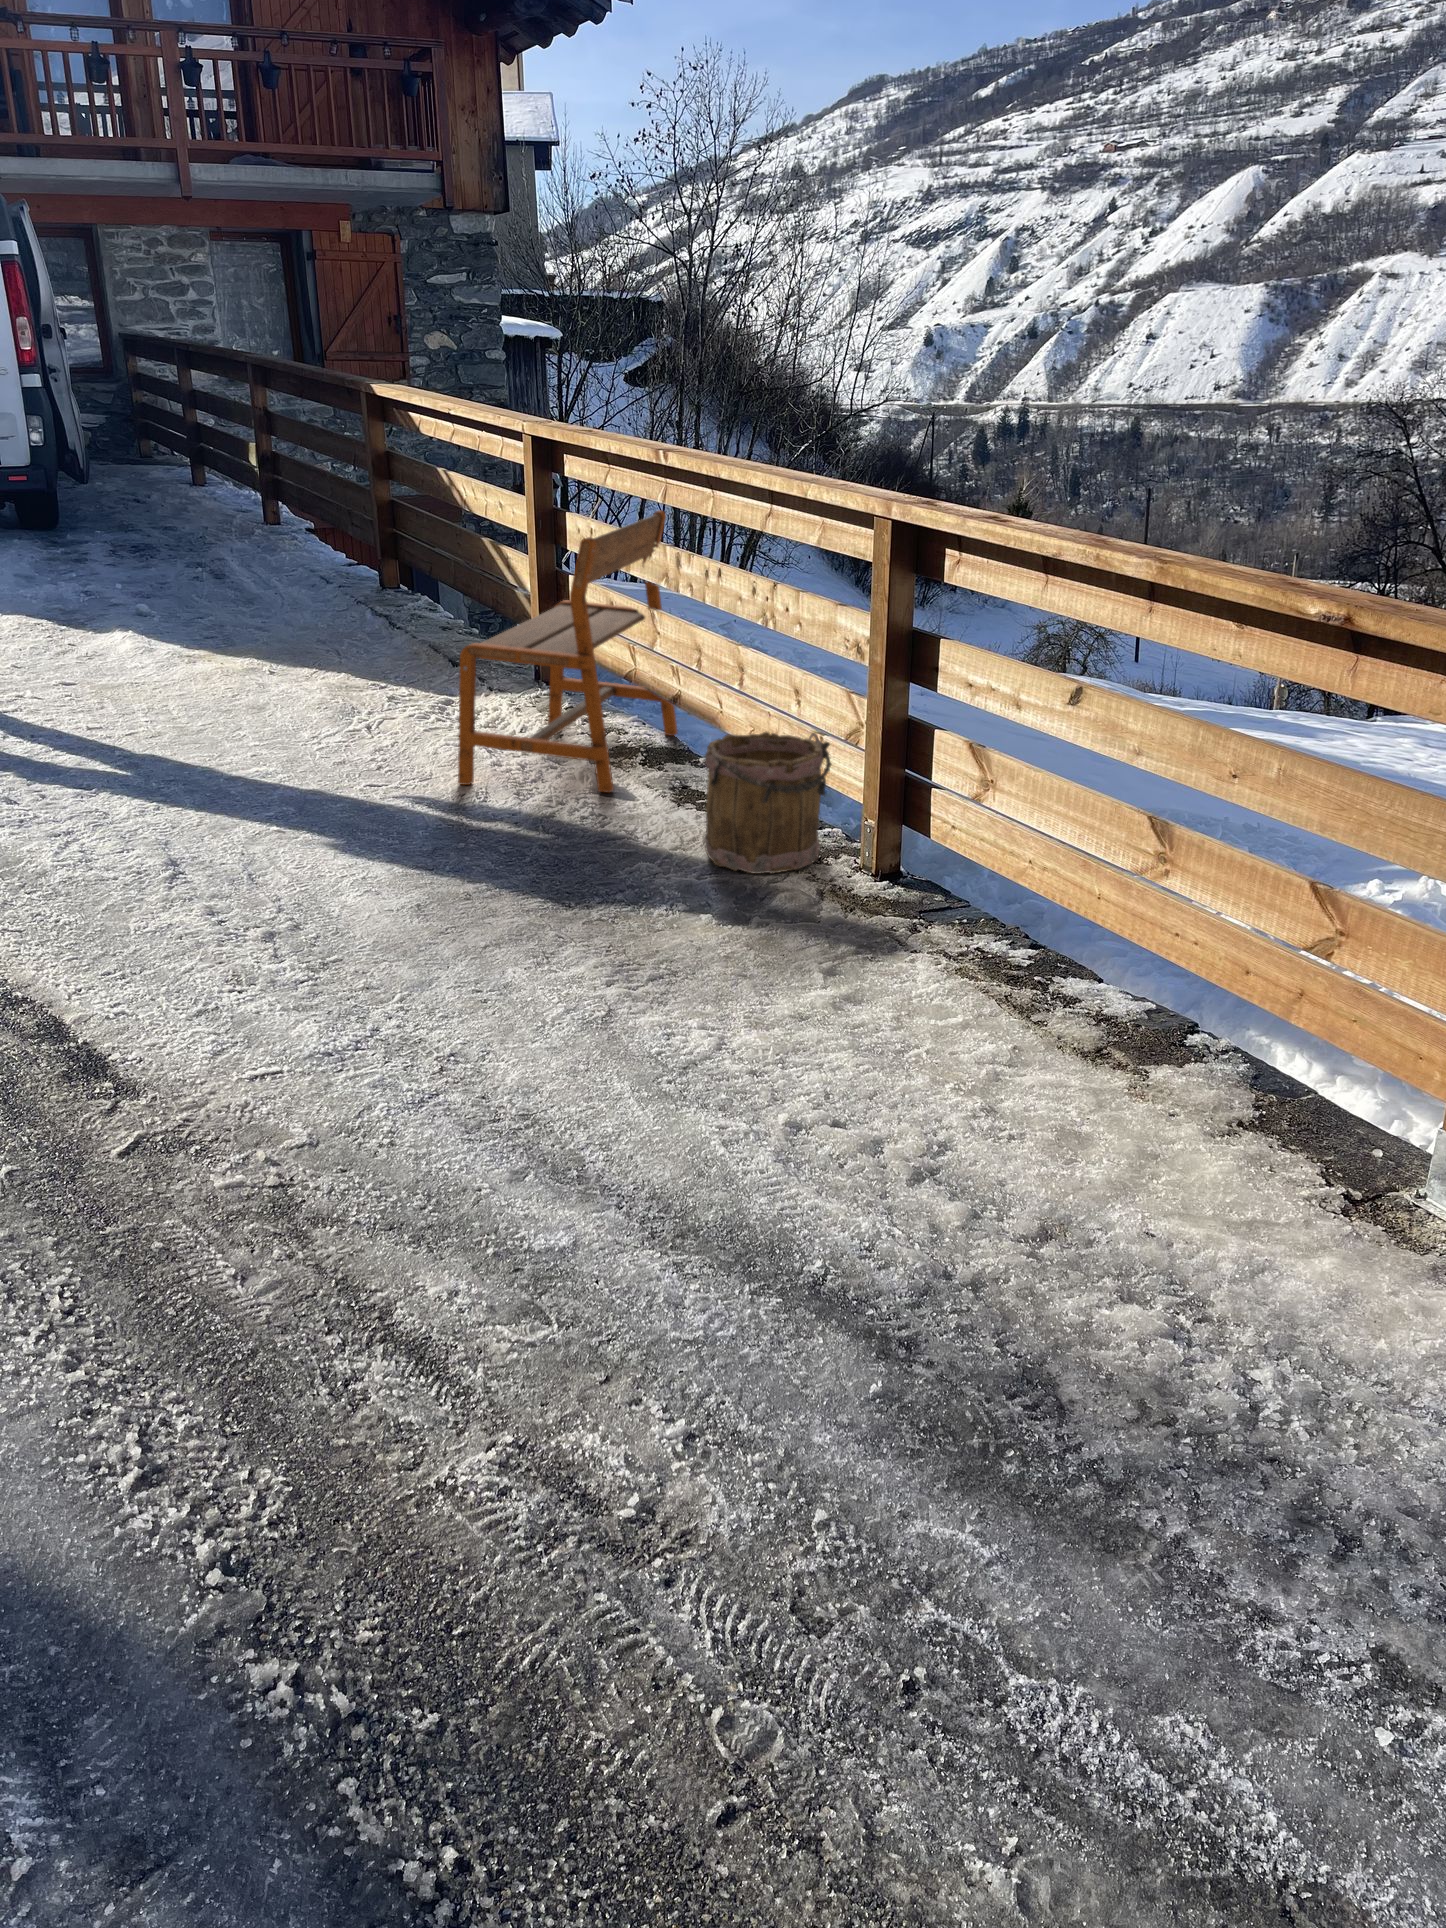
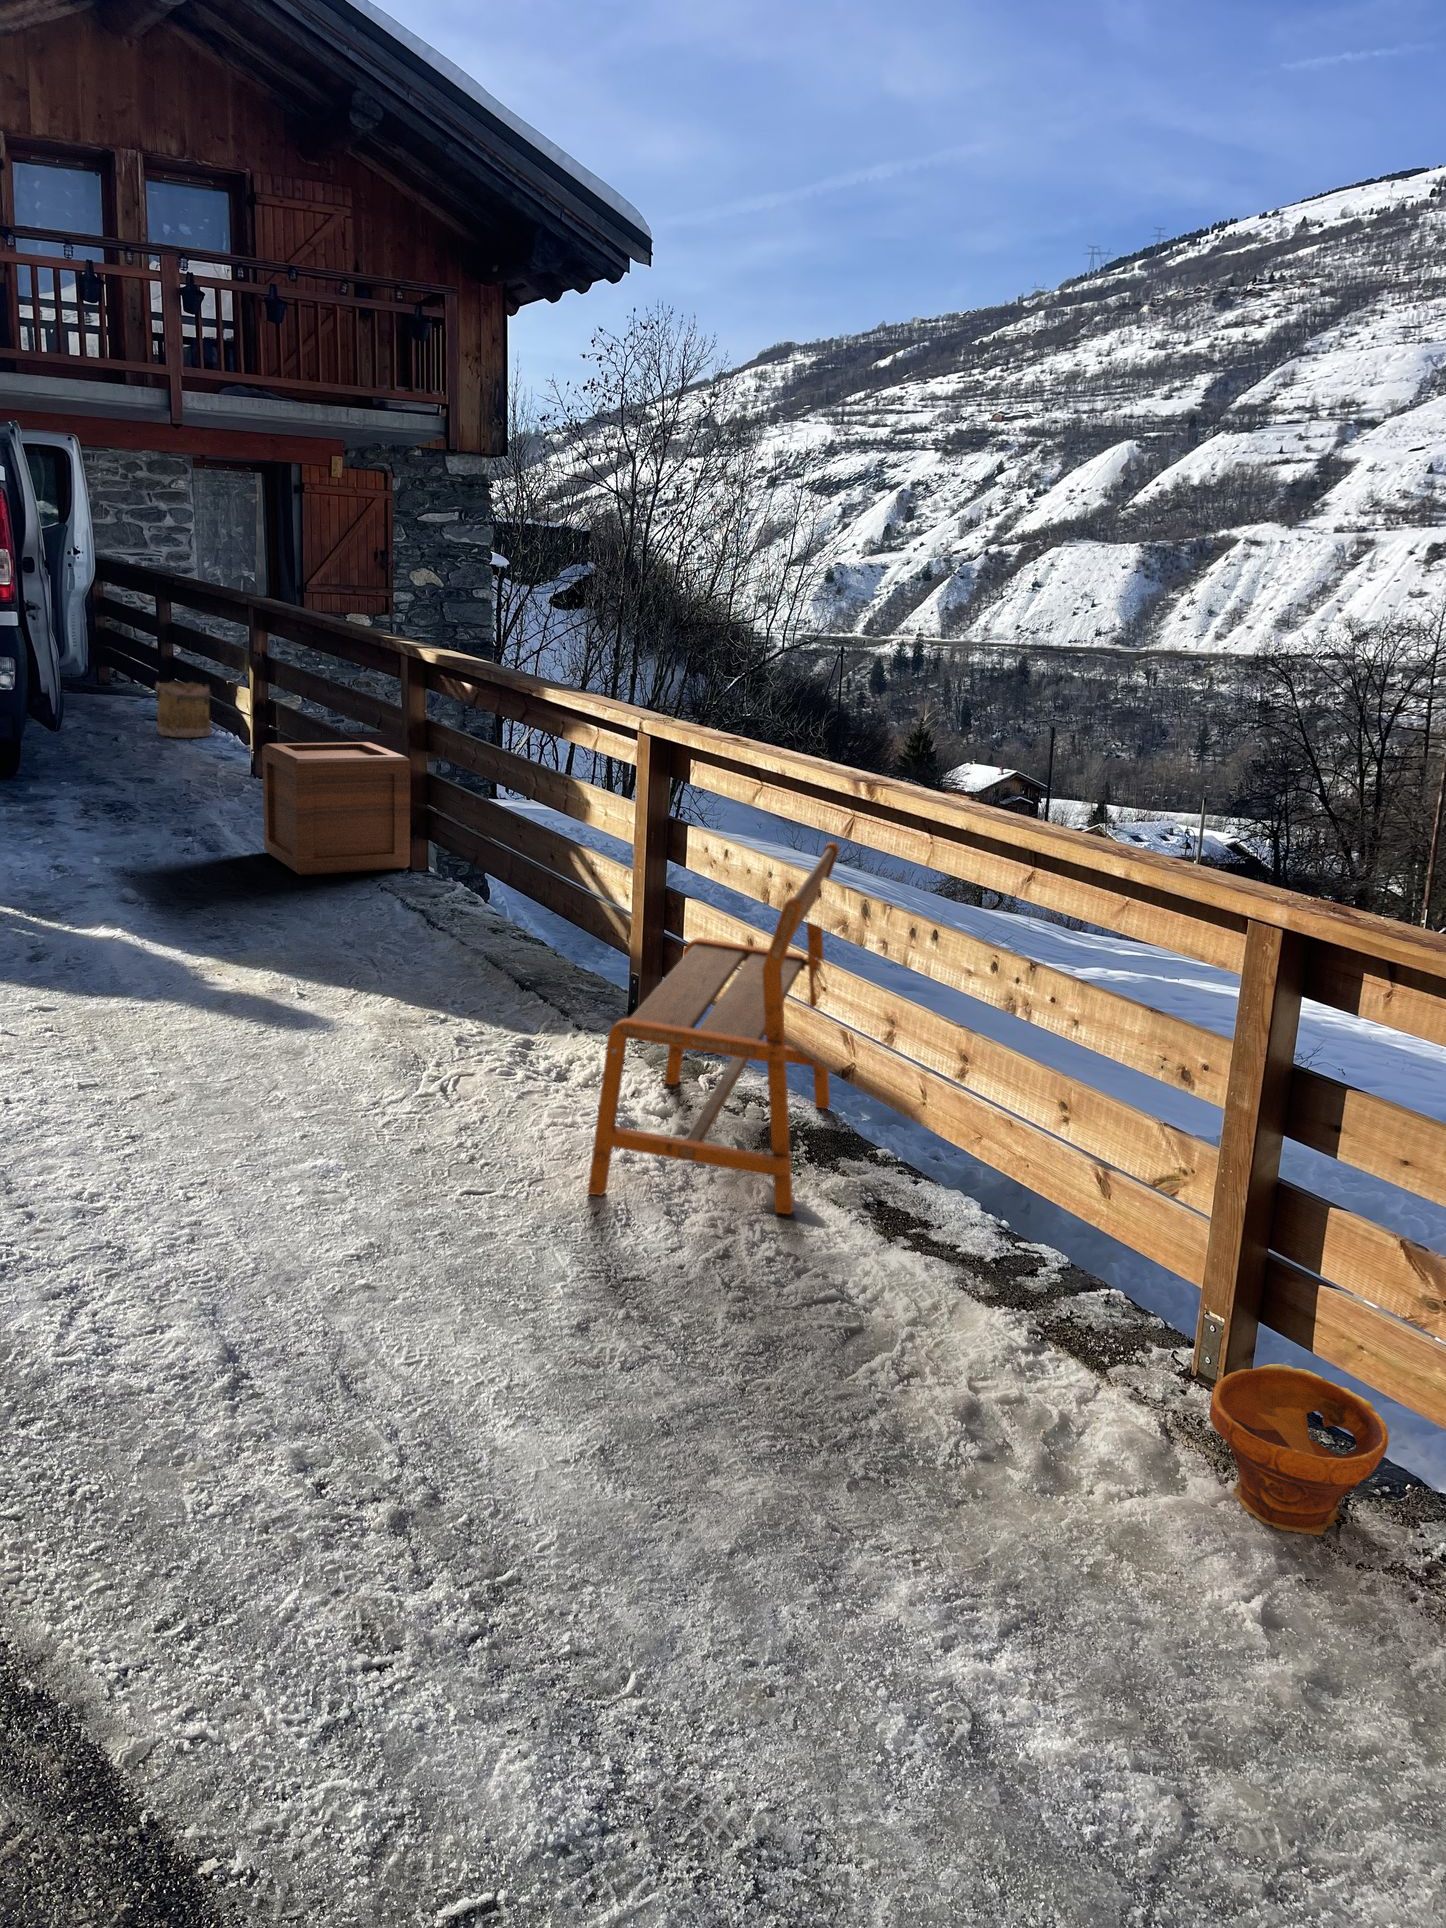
wooden crate: none [249,481,383,598] -> present [262,742,410,875]
bucket: present [704,732,831,874] -> present [155,682,212,738]
planter: none [827,835,946,936] -> present [1210,1364,1389,1535]

